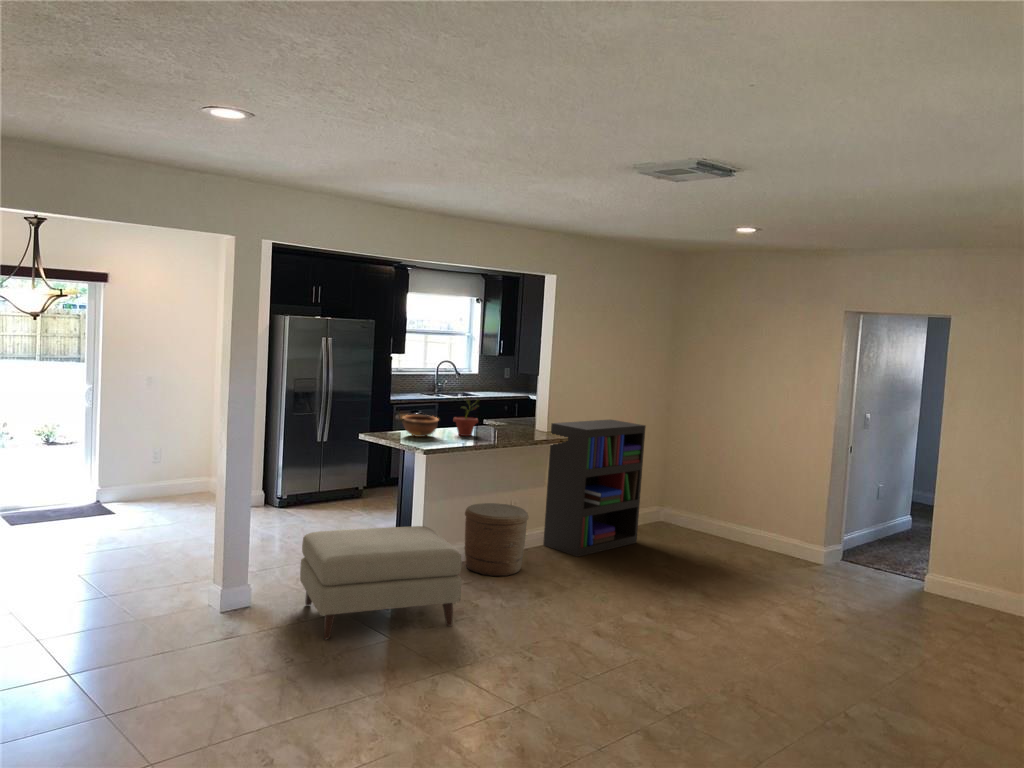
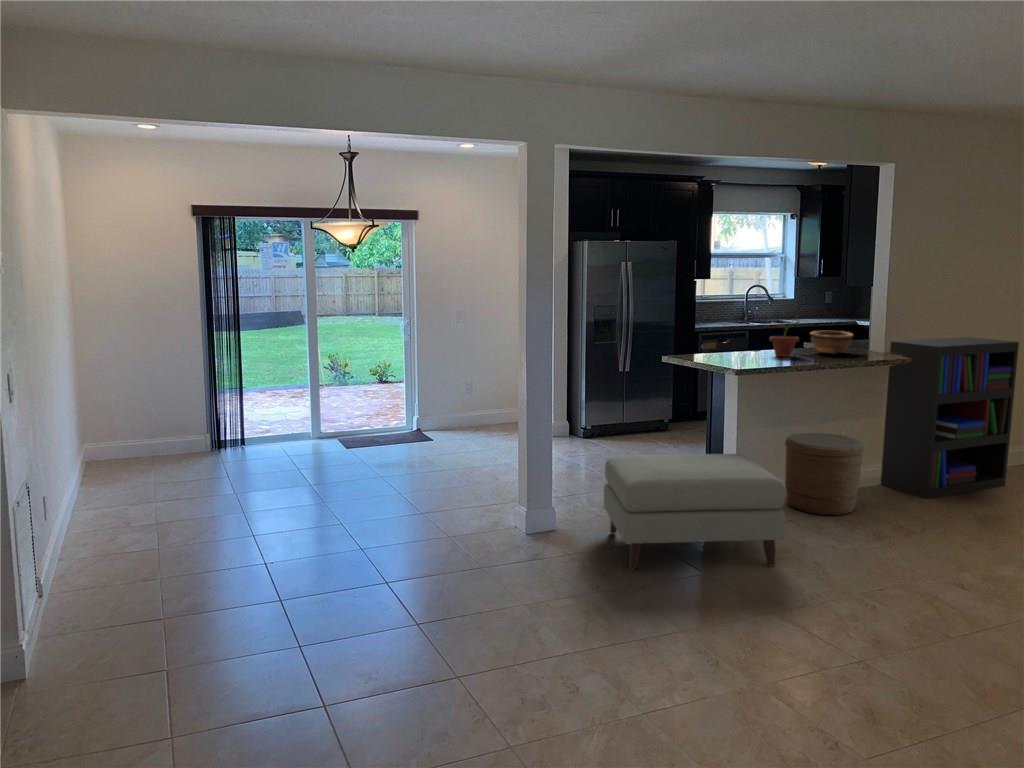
bowl: present [402,415,439,437] -> present [811,331,853,354]

